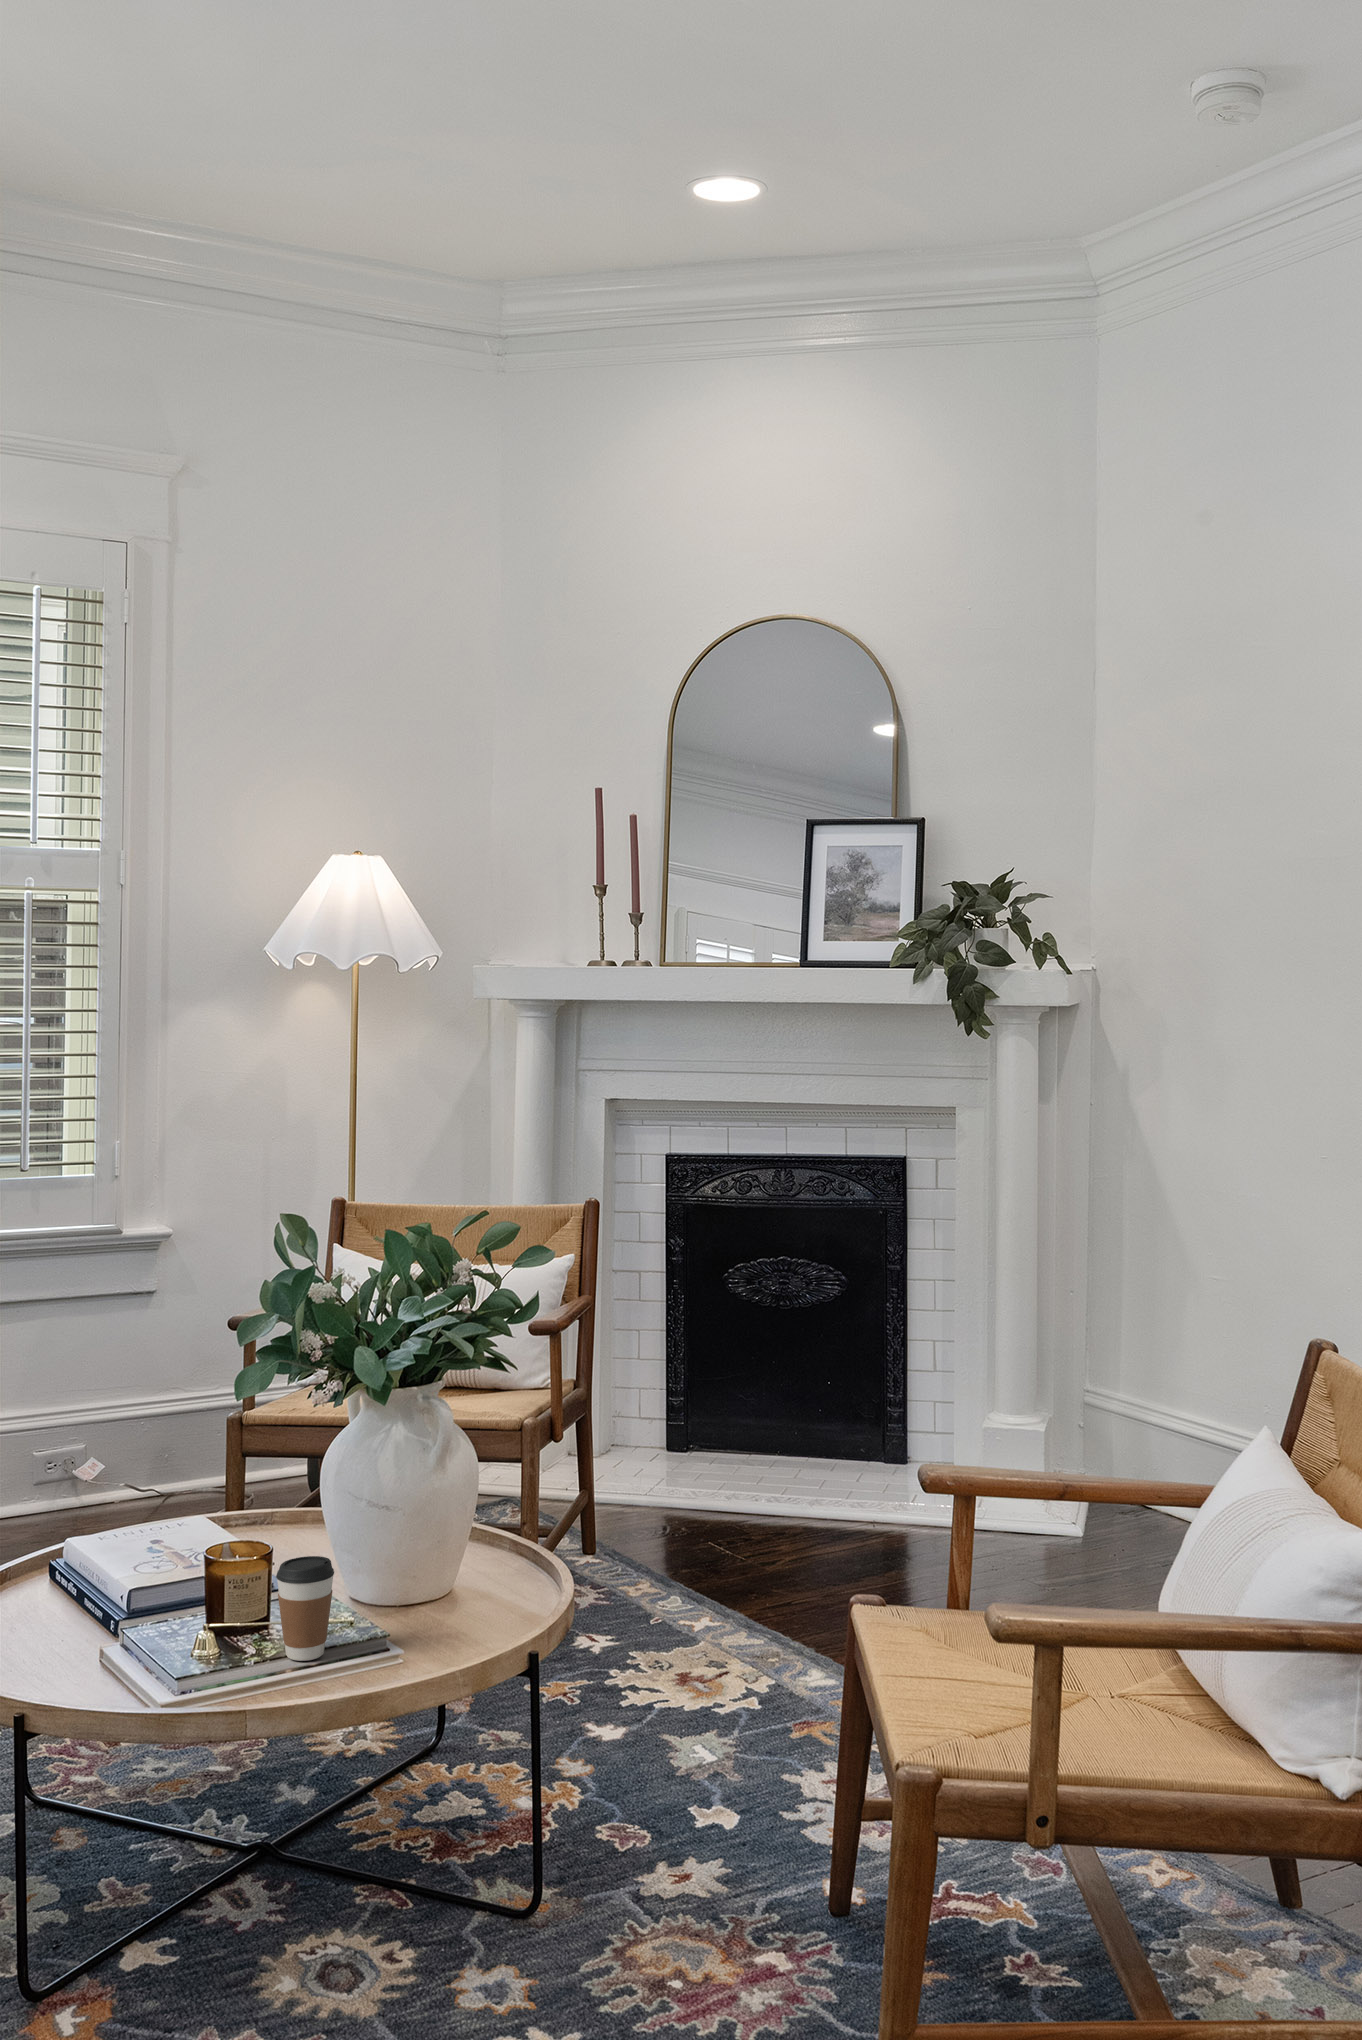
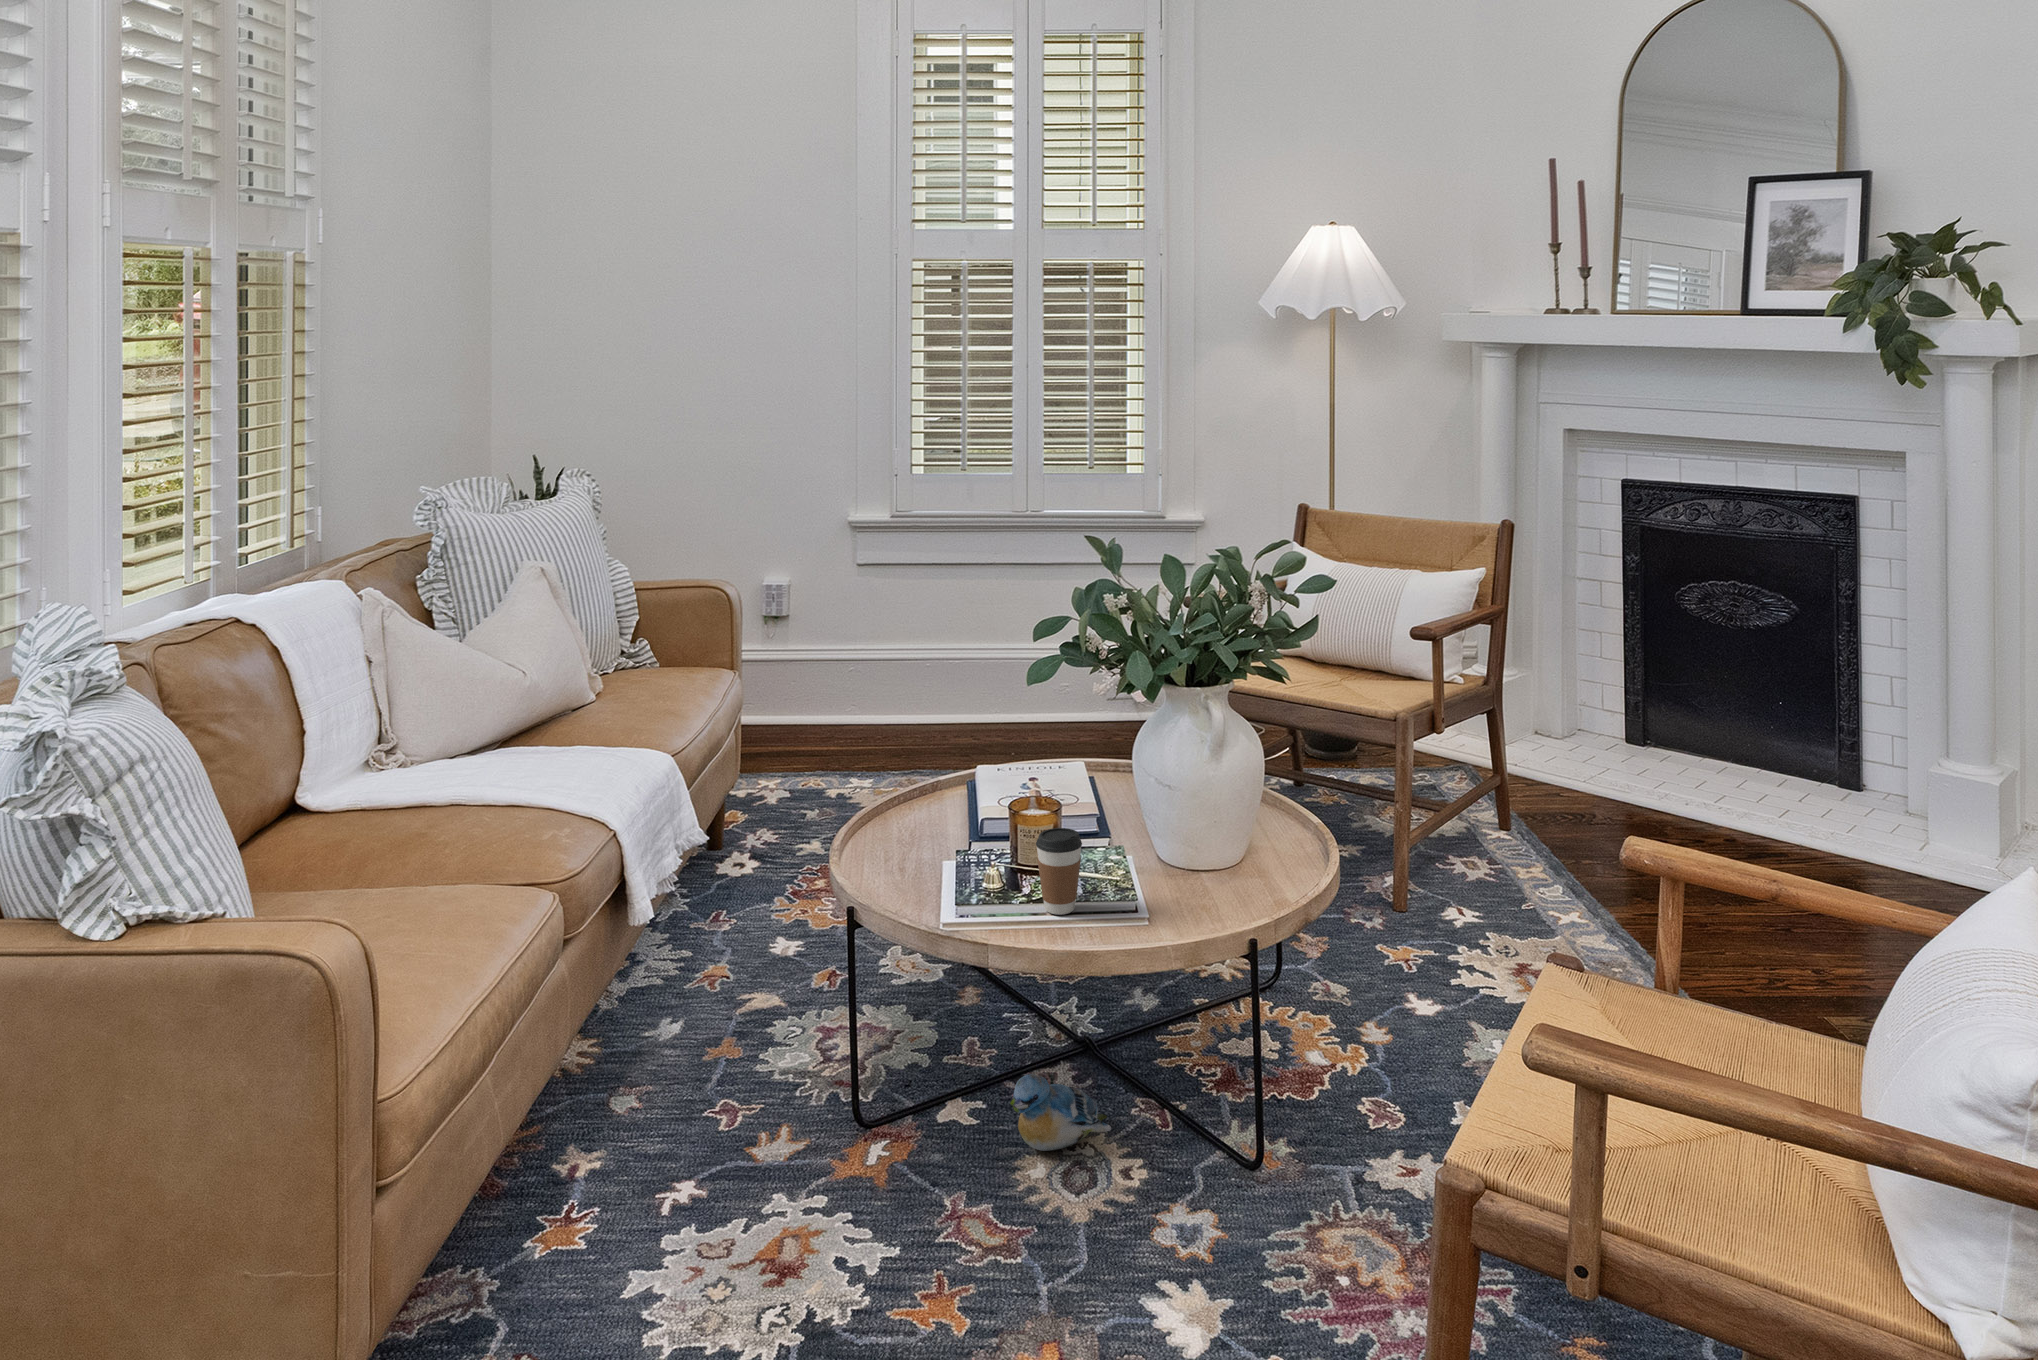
plush toy: none [242,1870,358,1961] -> present [1010,1074,1111,1151]

